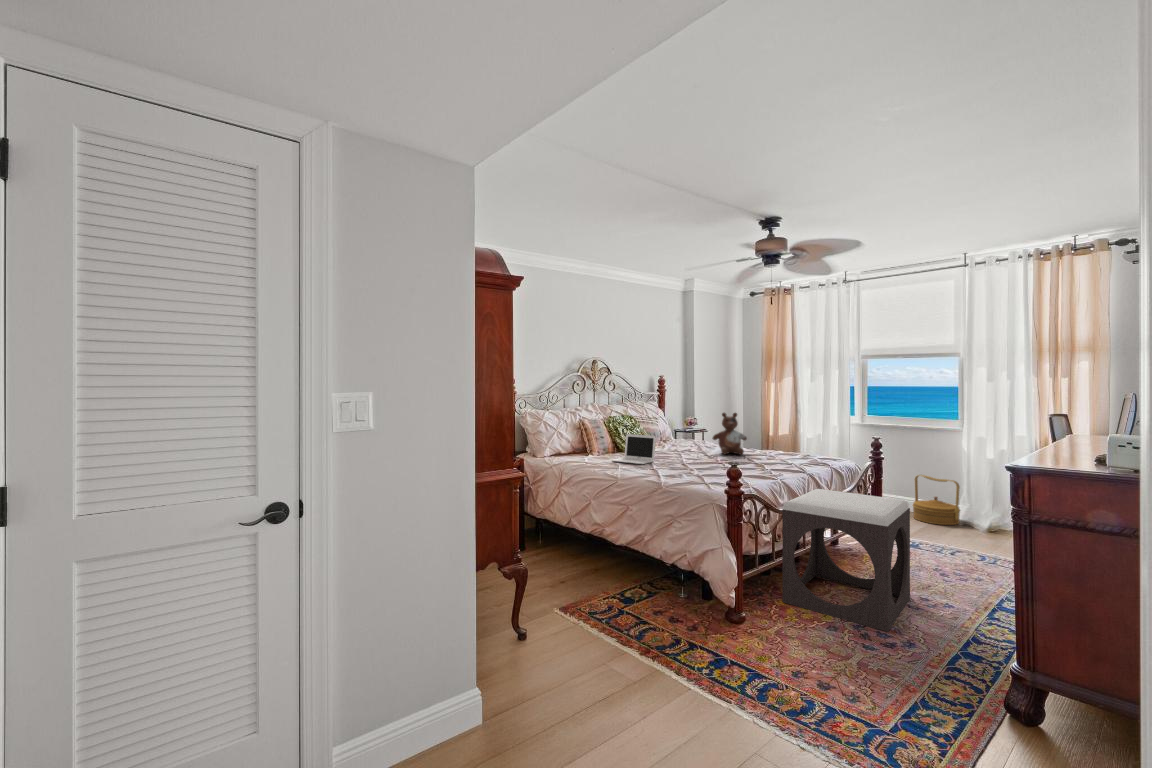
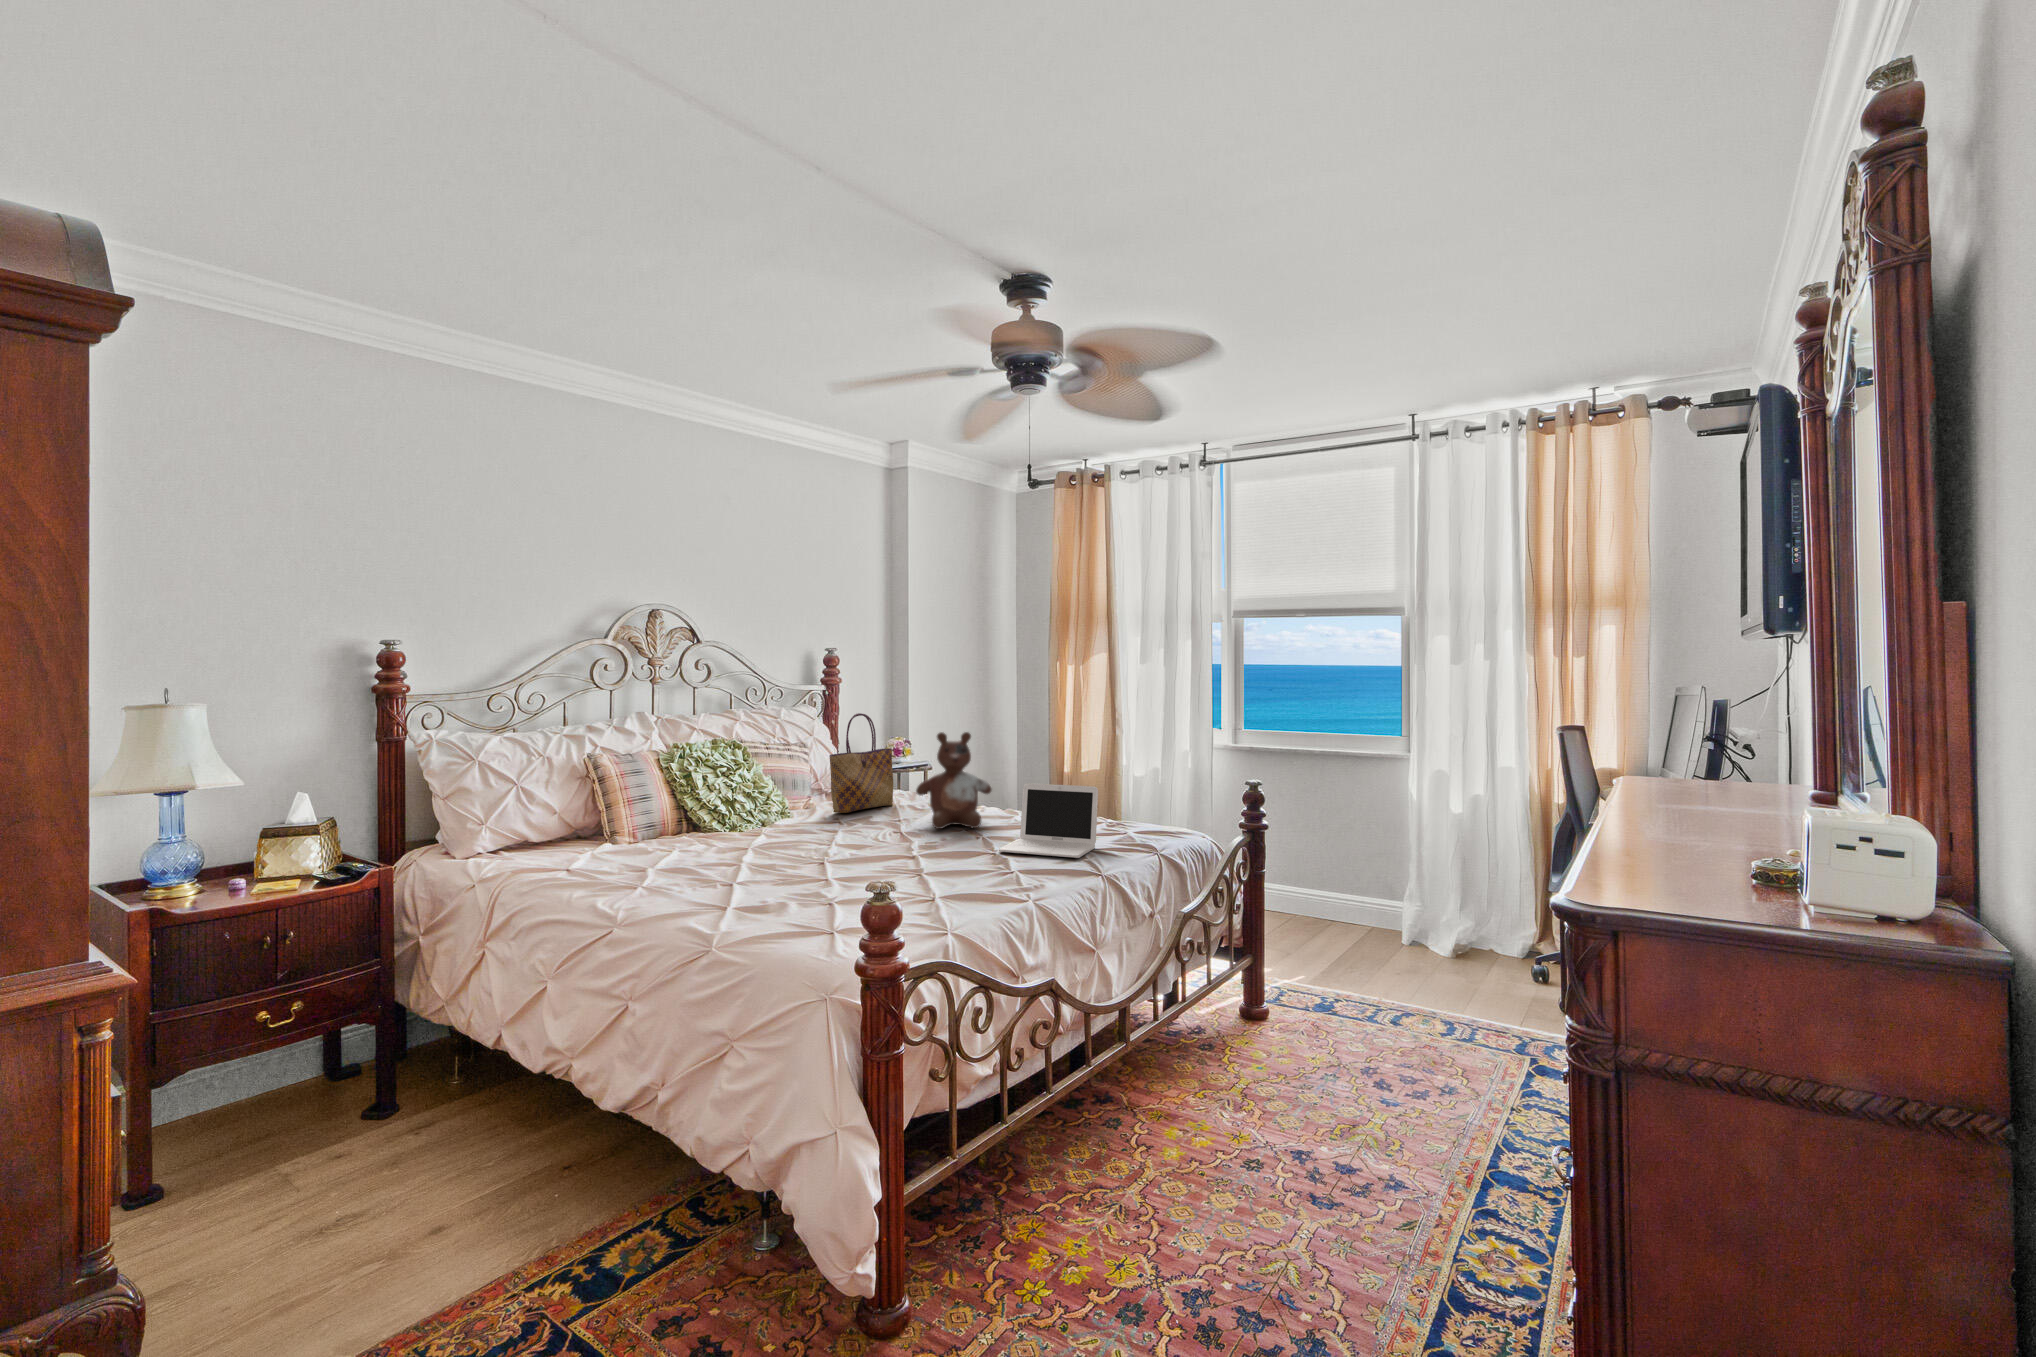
tote bag: none [671,404,697,447] -> present [829,713,893,813]
laptop: present [612,434,656,464] -> present [999,783,1098,858]
woven basket: present [913,475,960,525] -> none [1319,847,1403,947]
footstool: present [782,489,910,632] -> none [1022,918,1315,1311]

